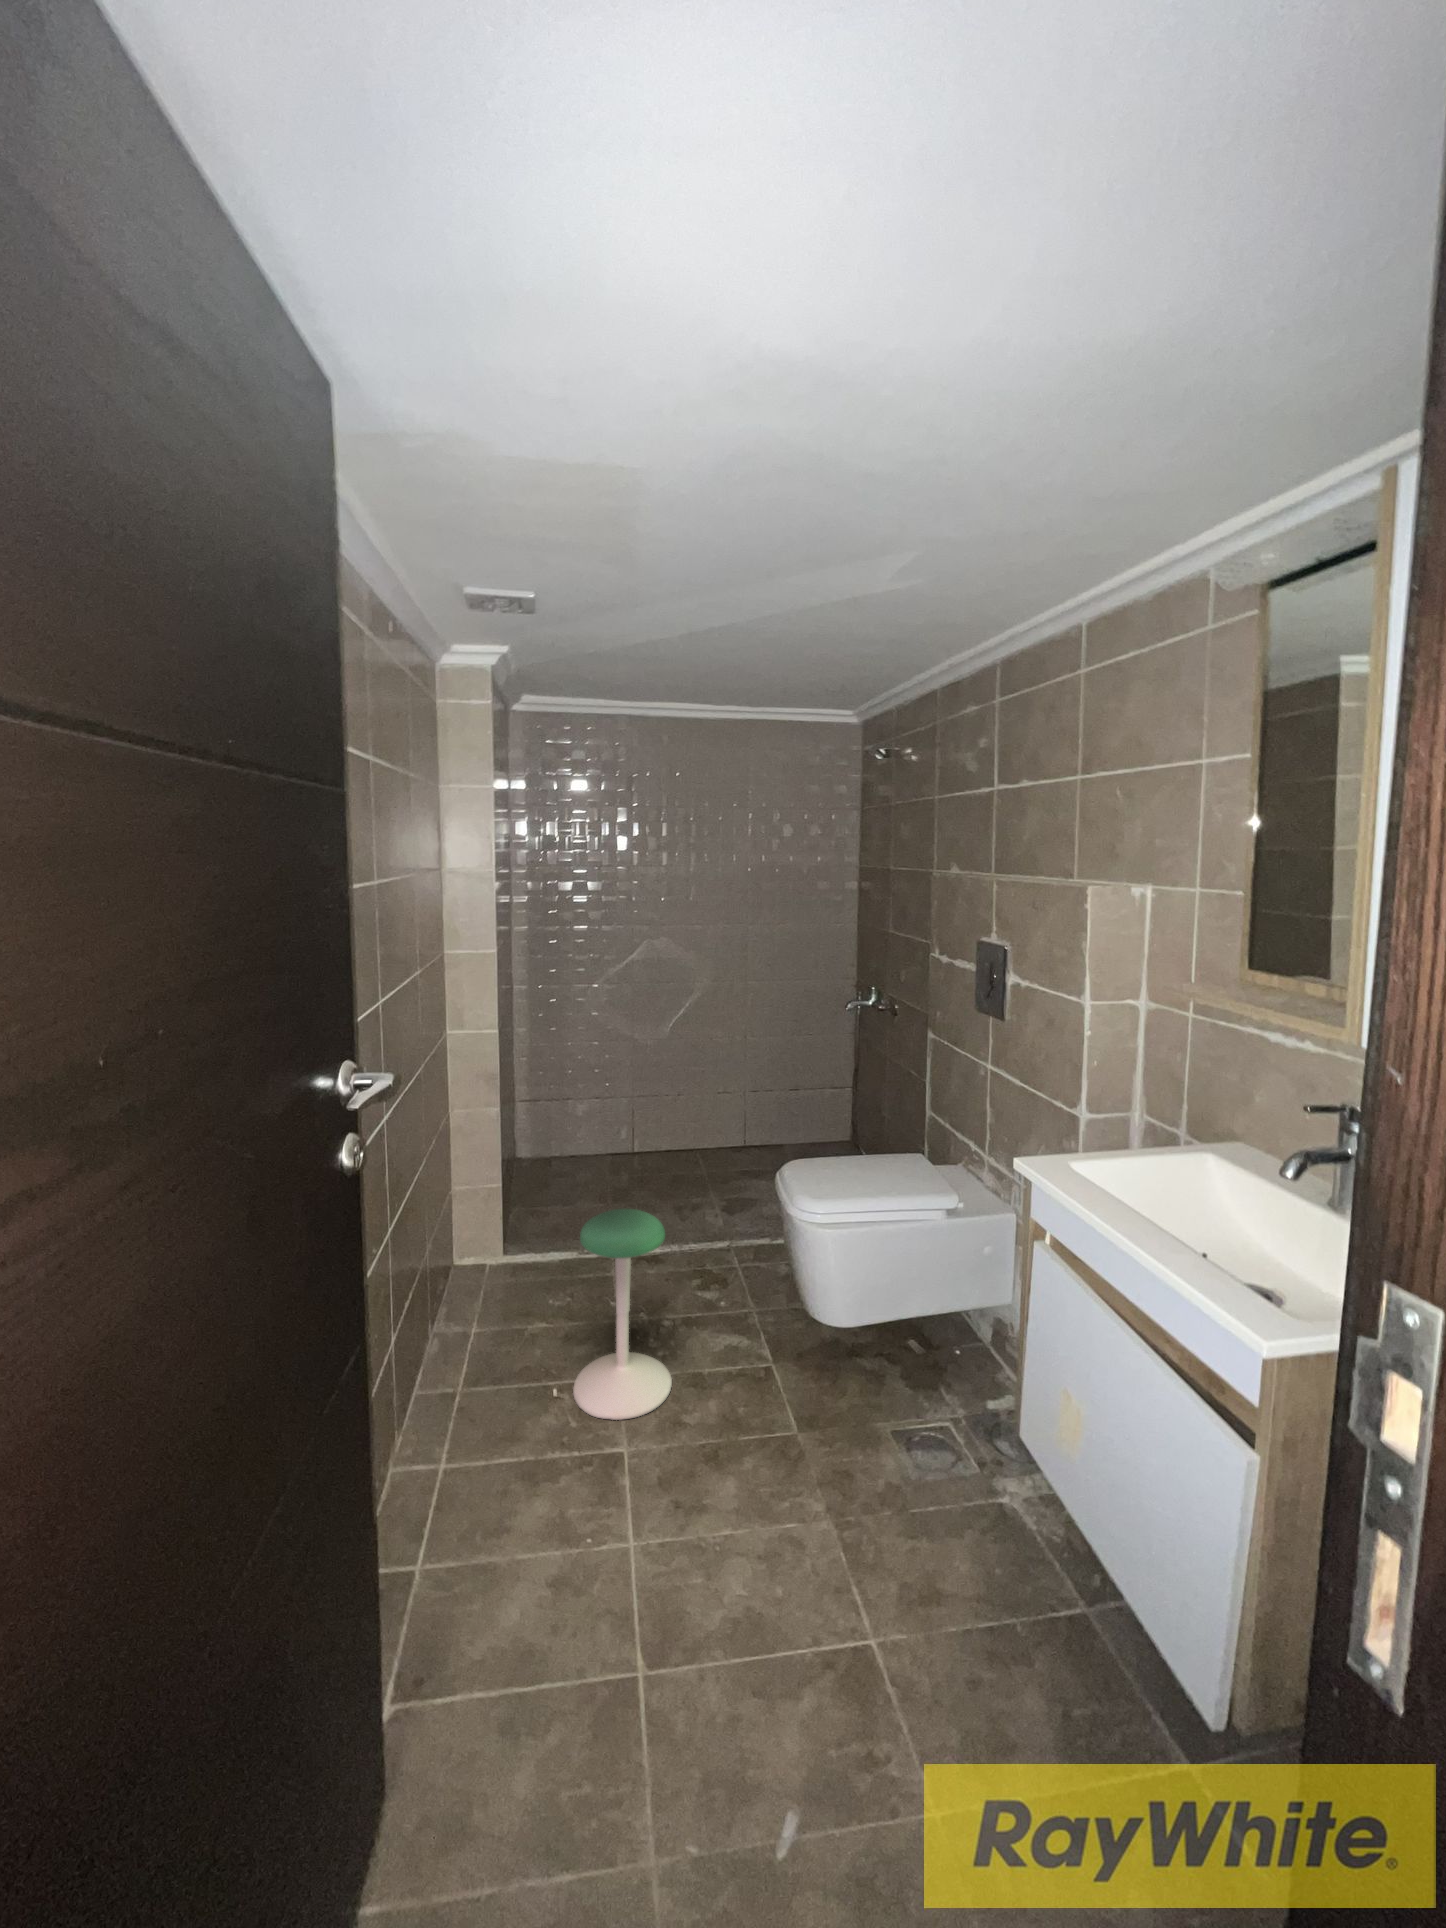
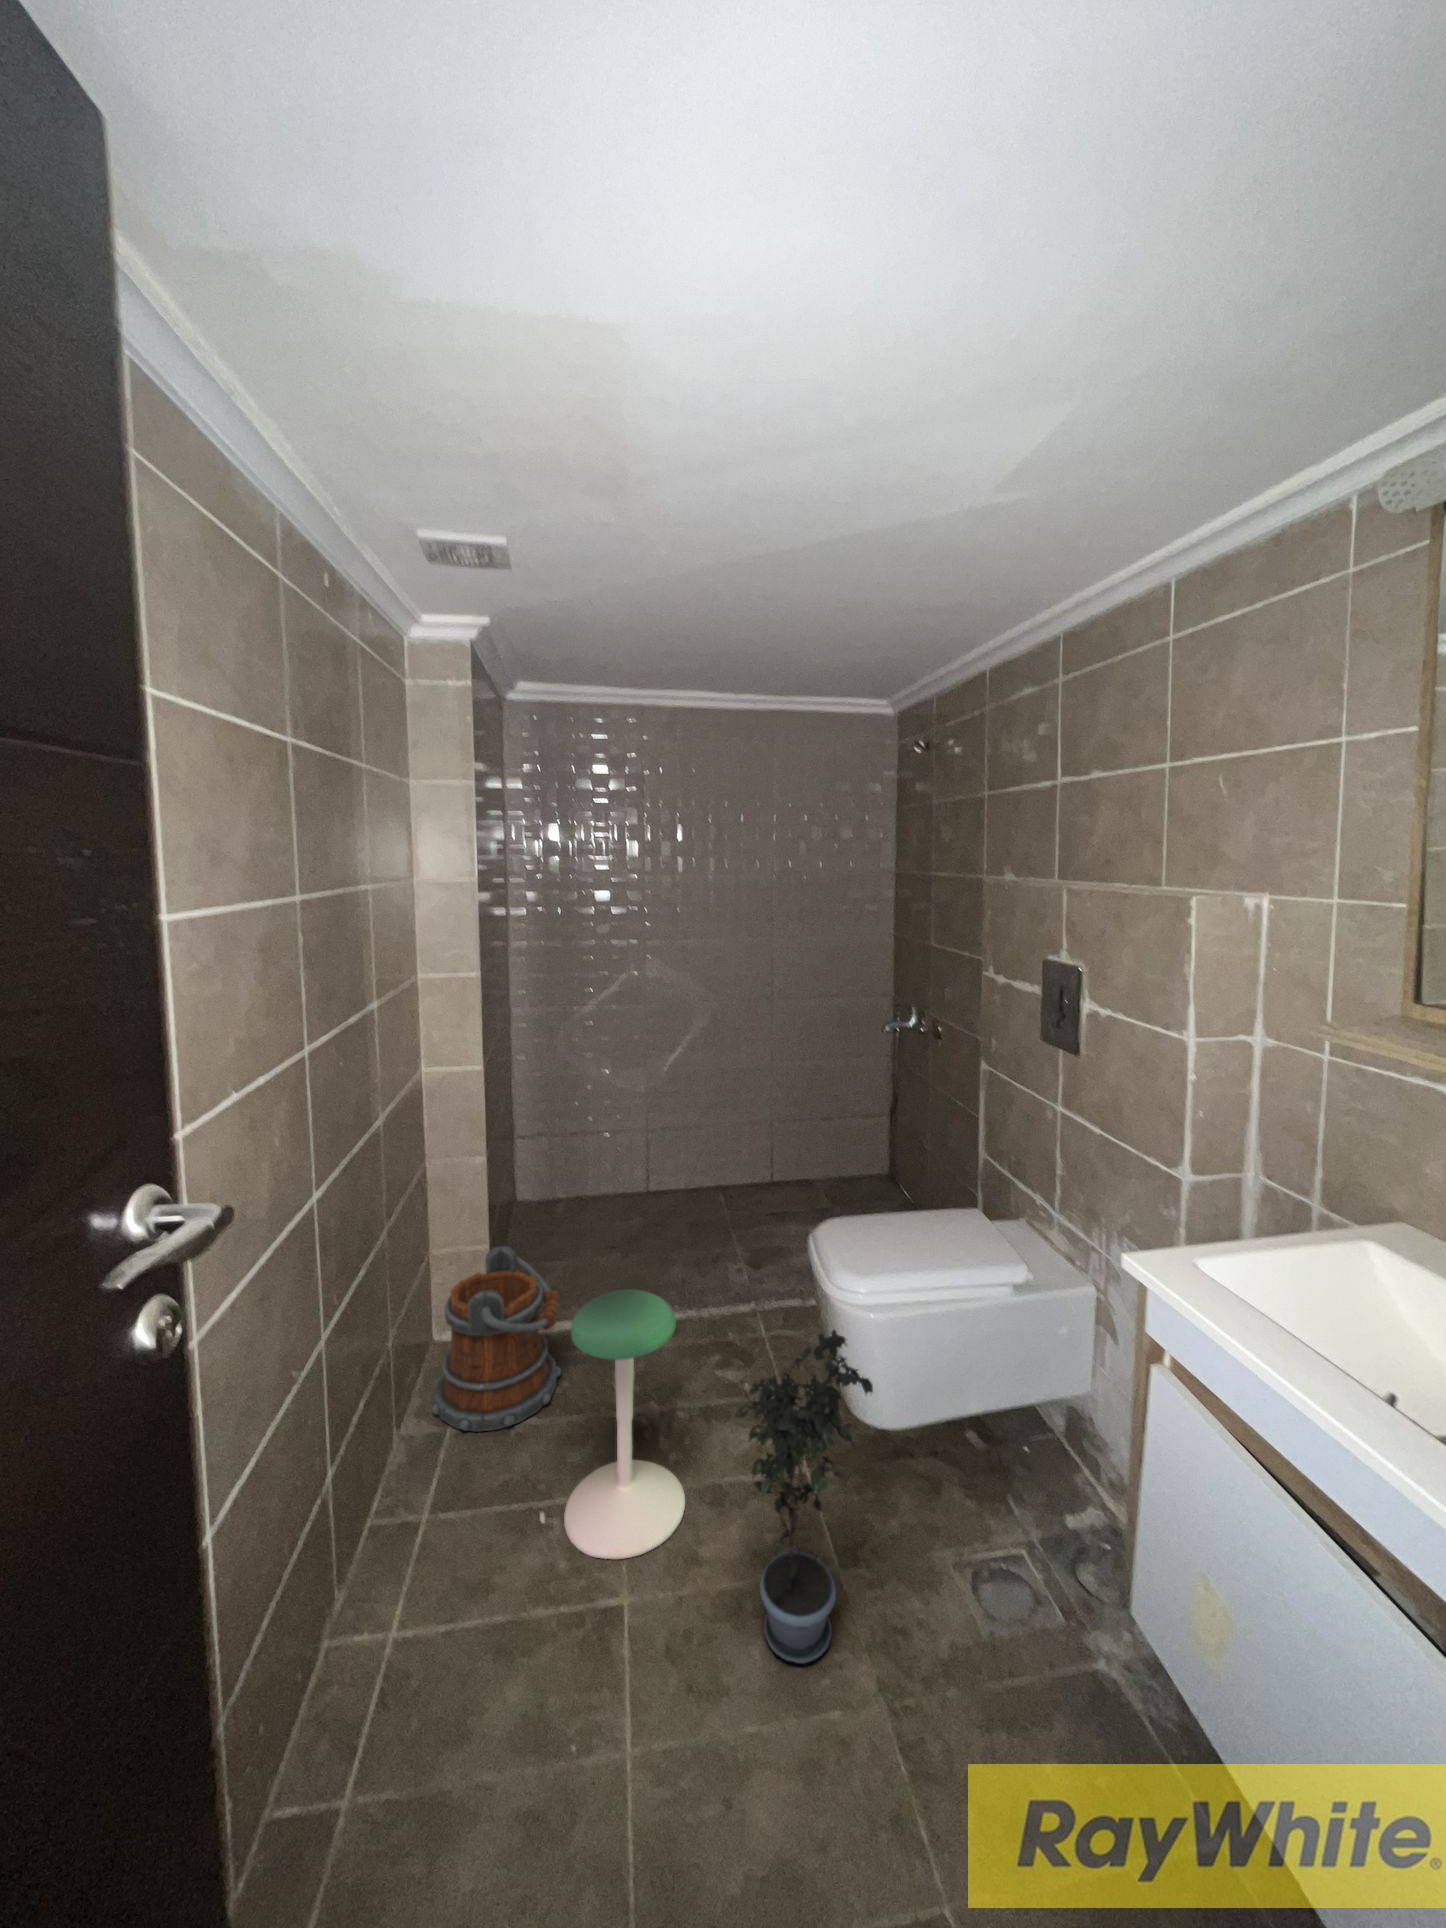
bucket: none [460,1182,565,1331] -> present [433,1246,561,1432]
potted plant: none [714,1232,824,1489] -> present [735,1330,873,1664]

